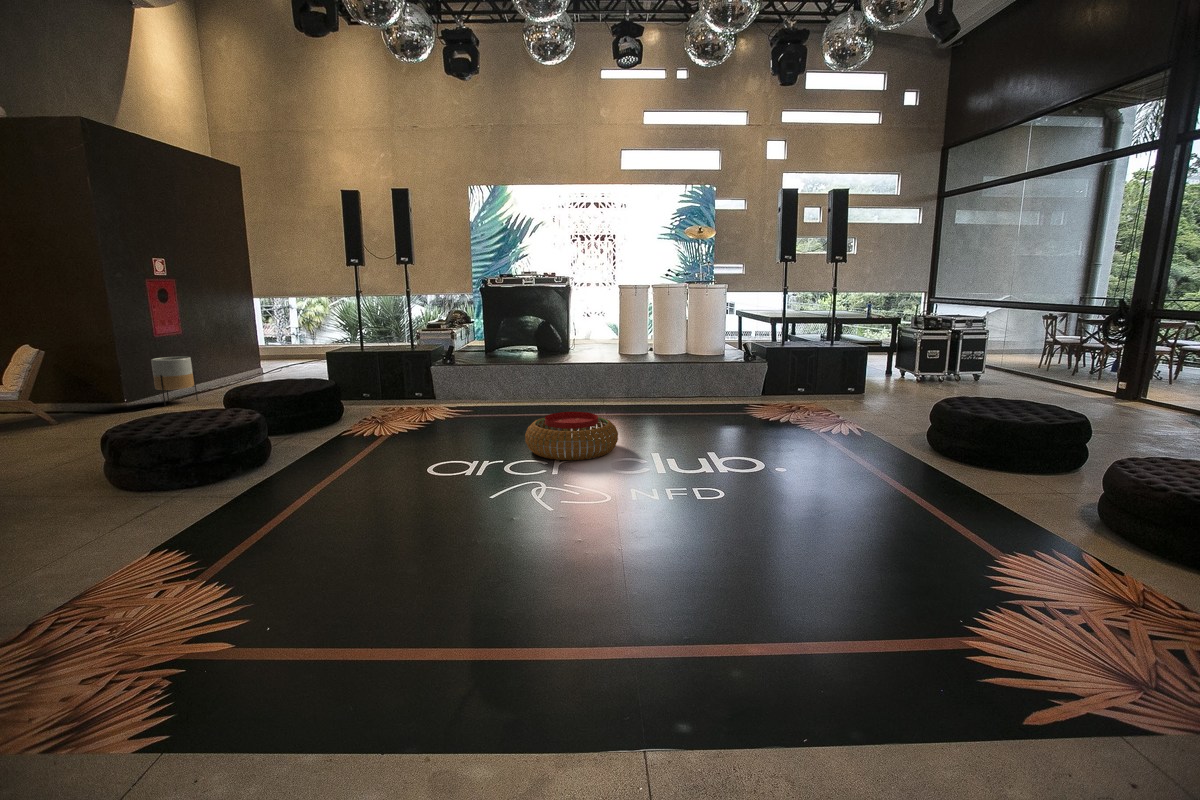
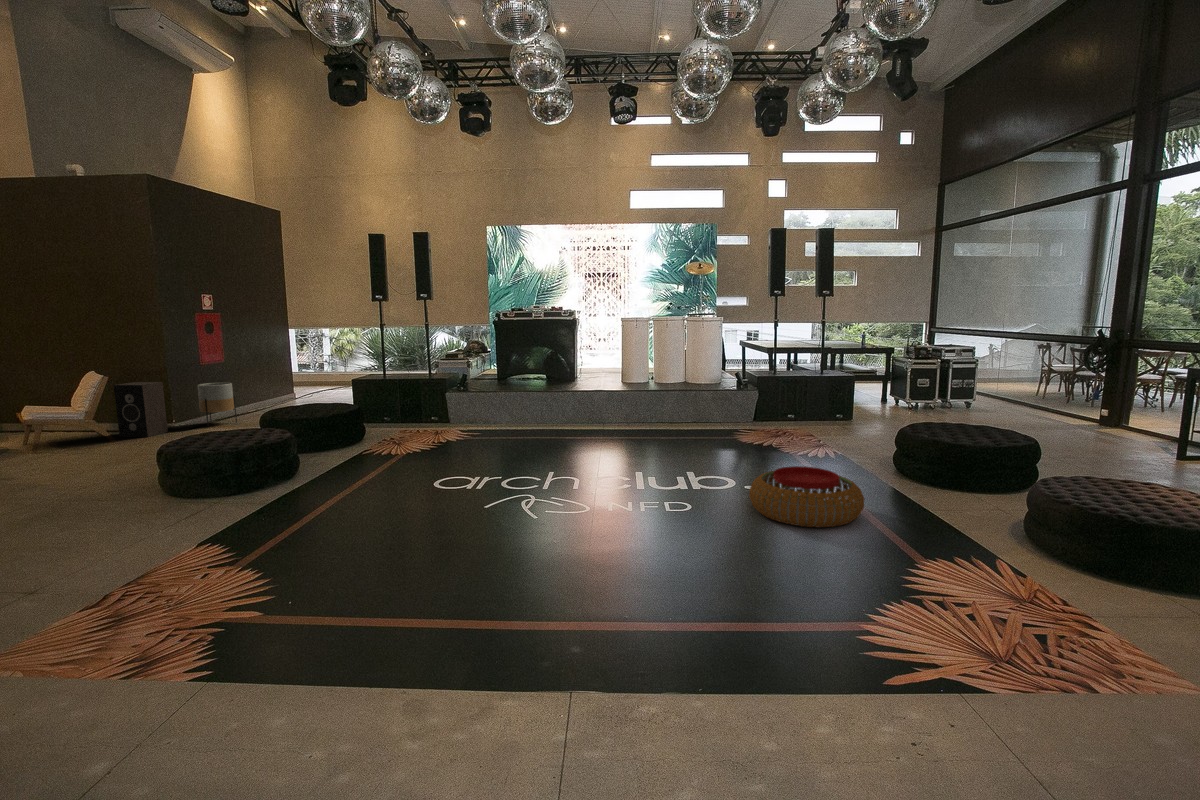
speaker: none [52,356,119,418] -> present [114,382,168,437]
pouf: present [525,412,618,460] -> present [749,466,865,527]

